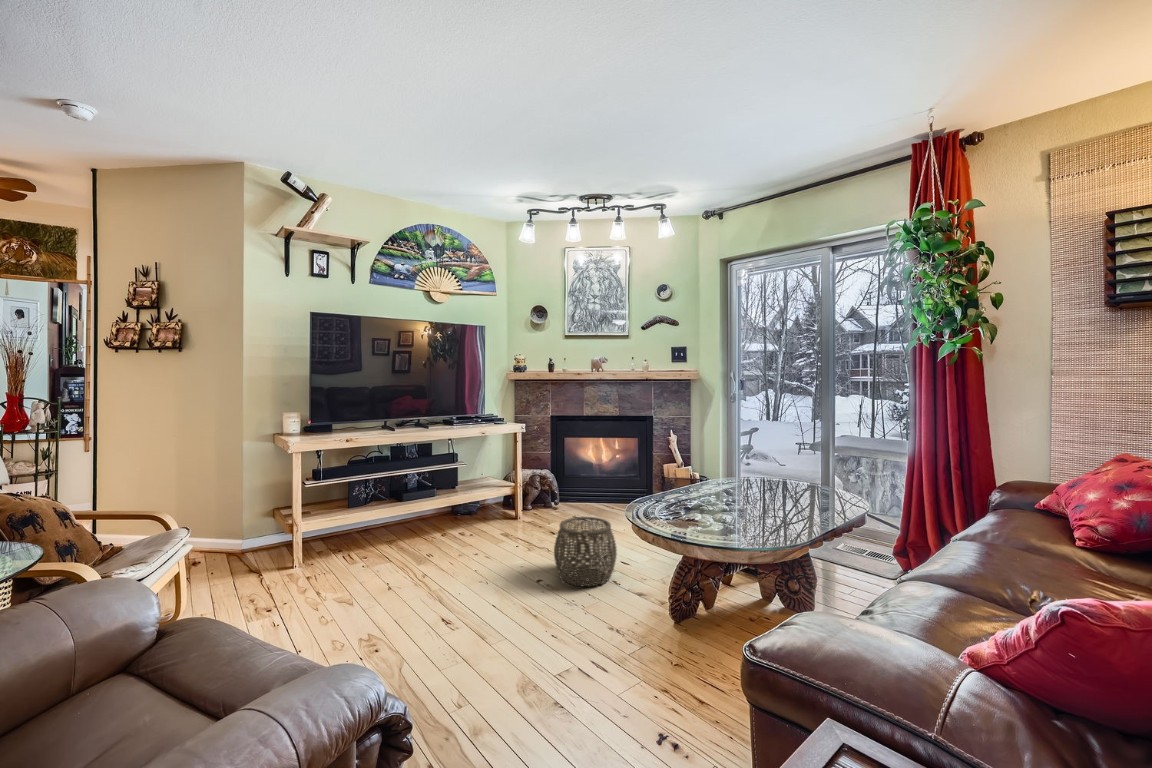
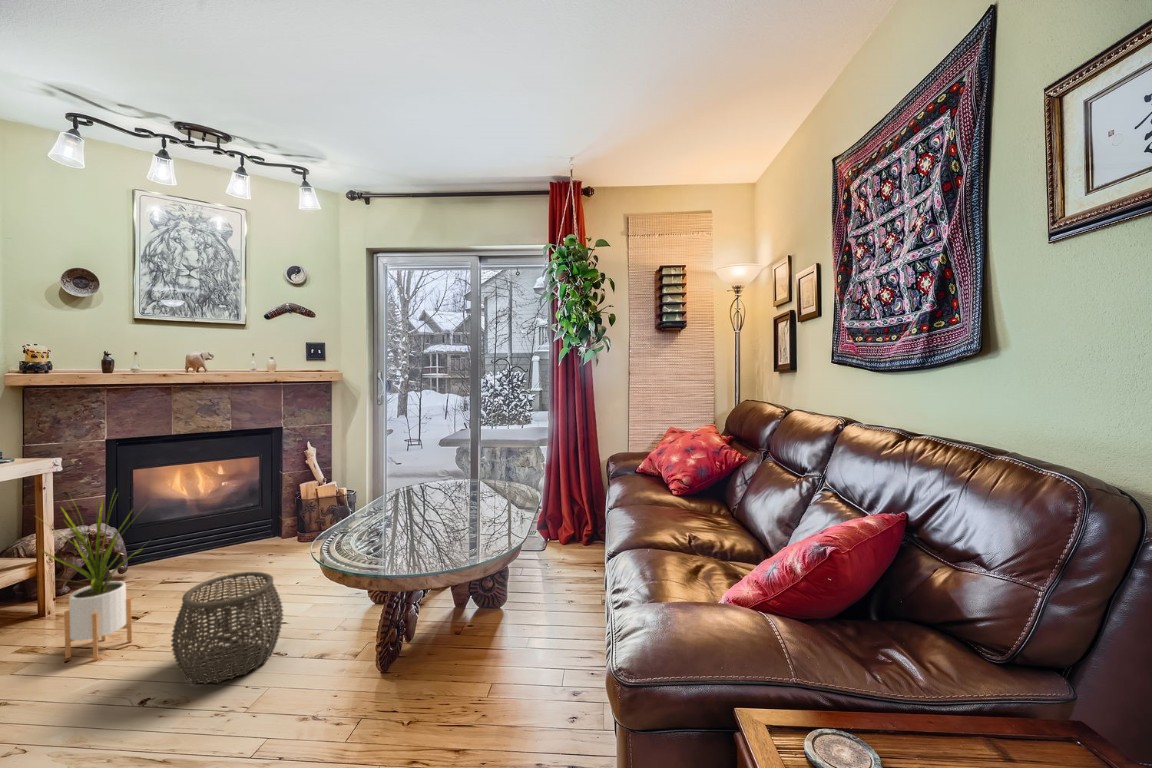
house plant: none [505,447,558,551] -> present [41,500,139,661]

